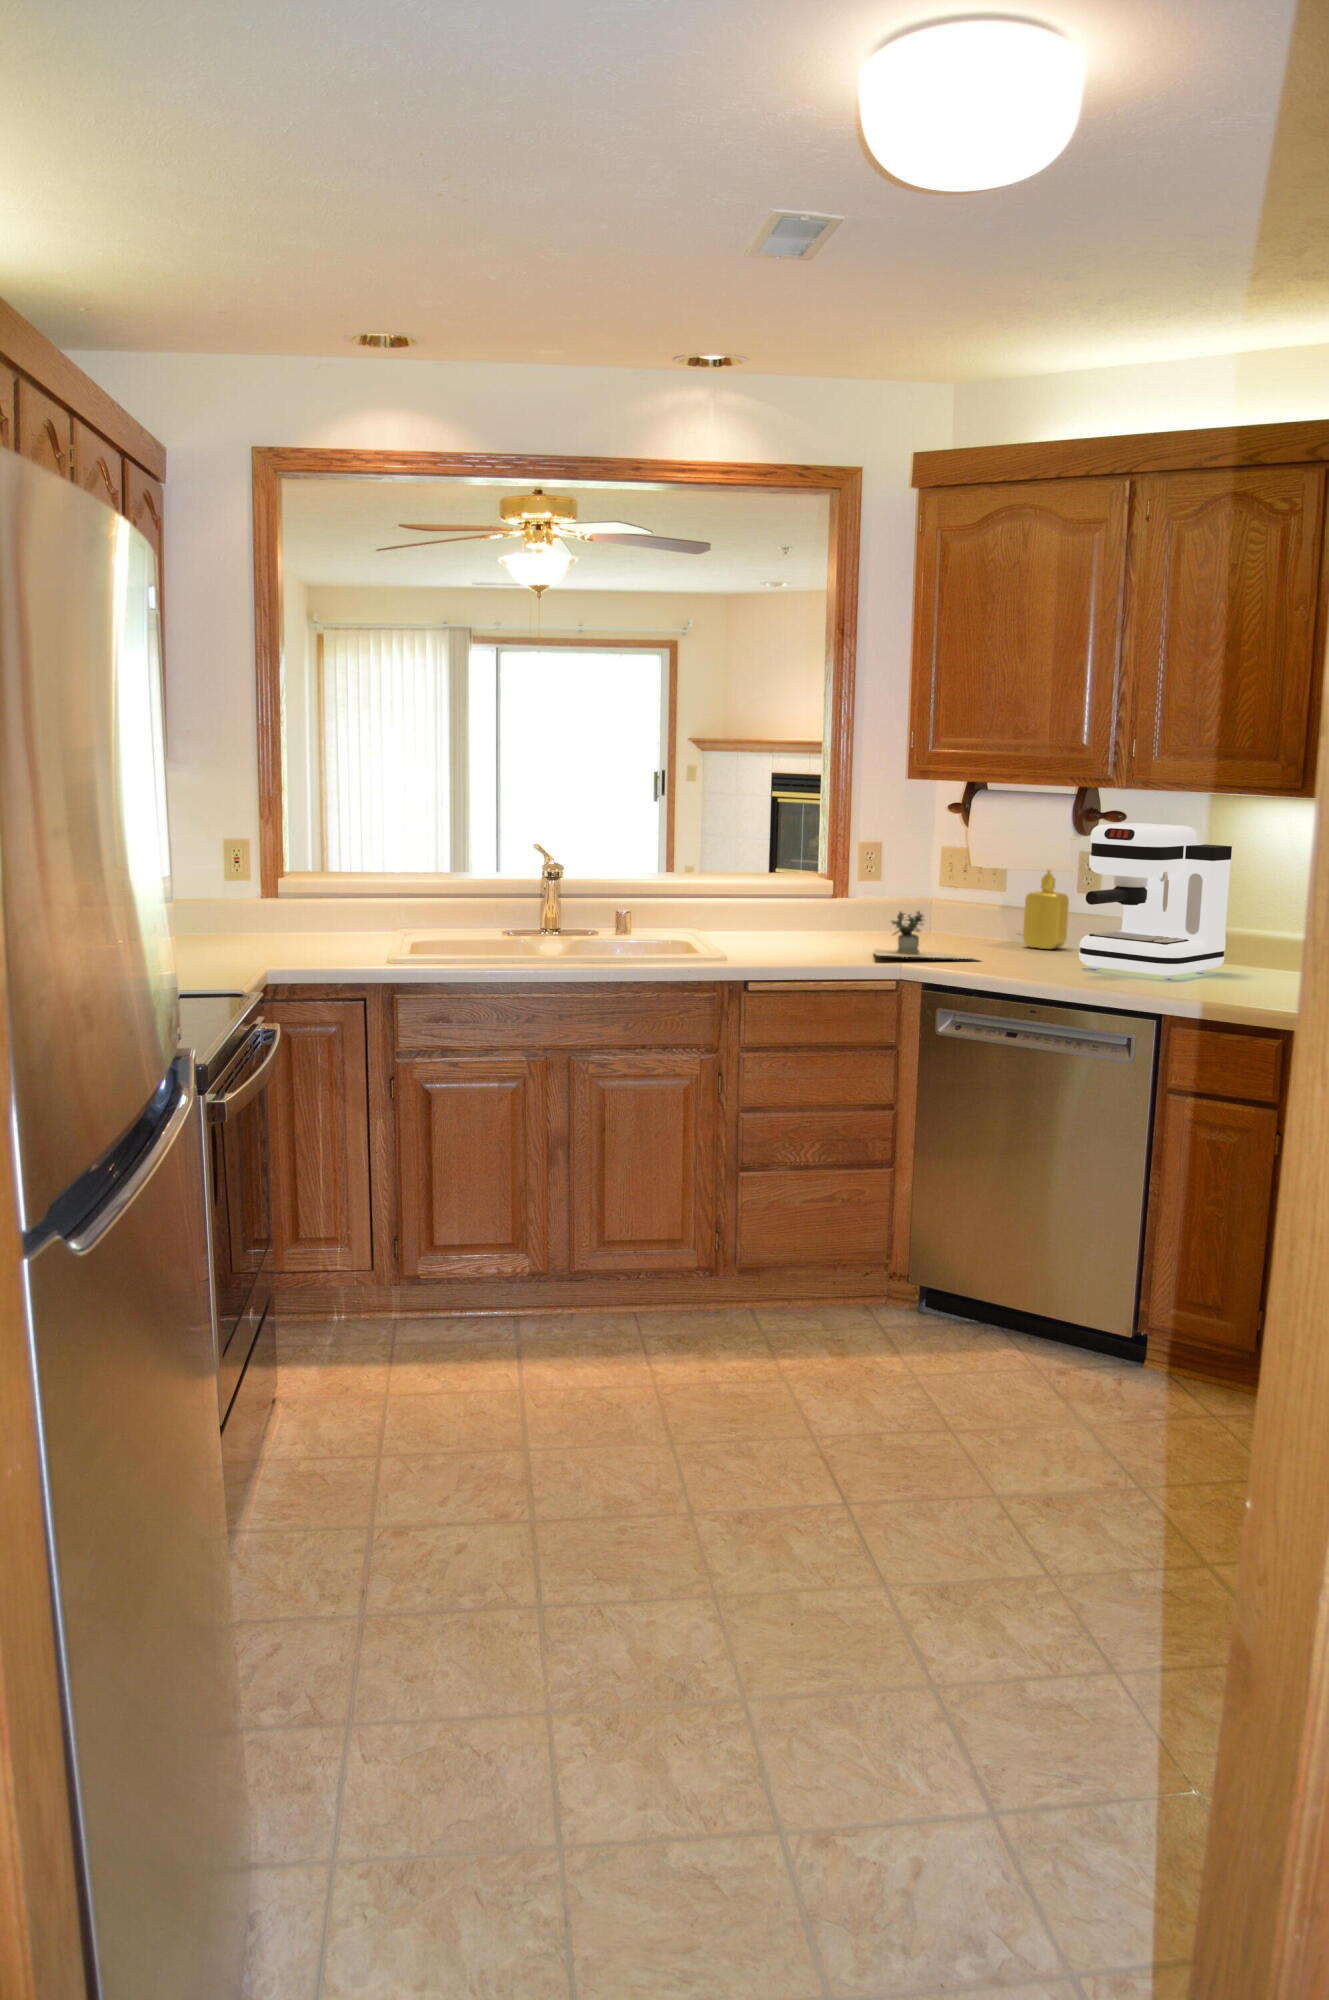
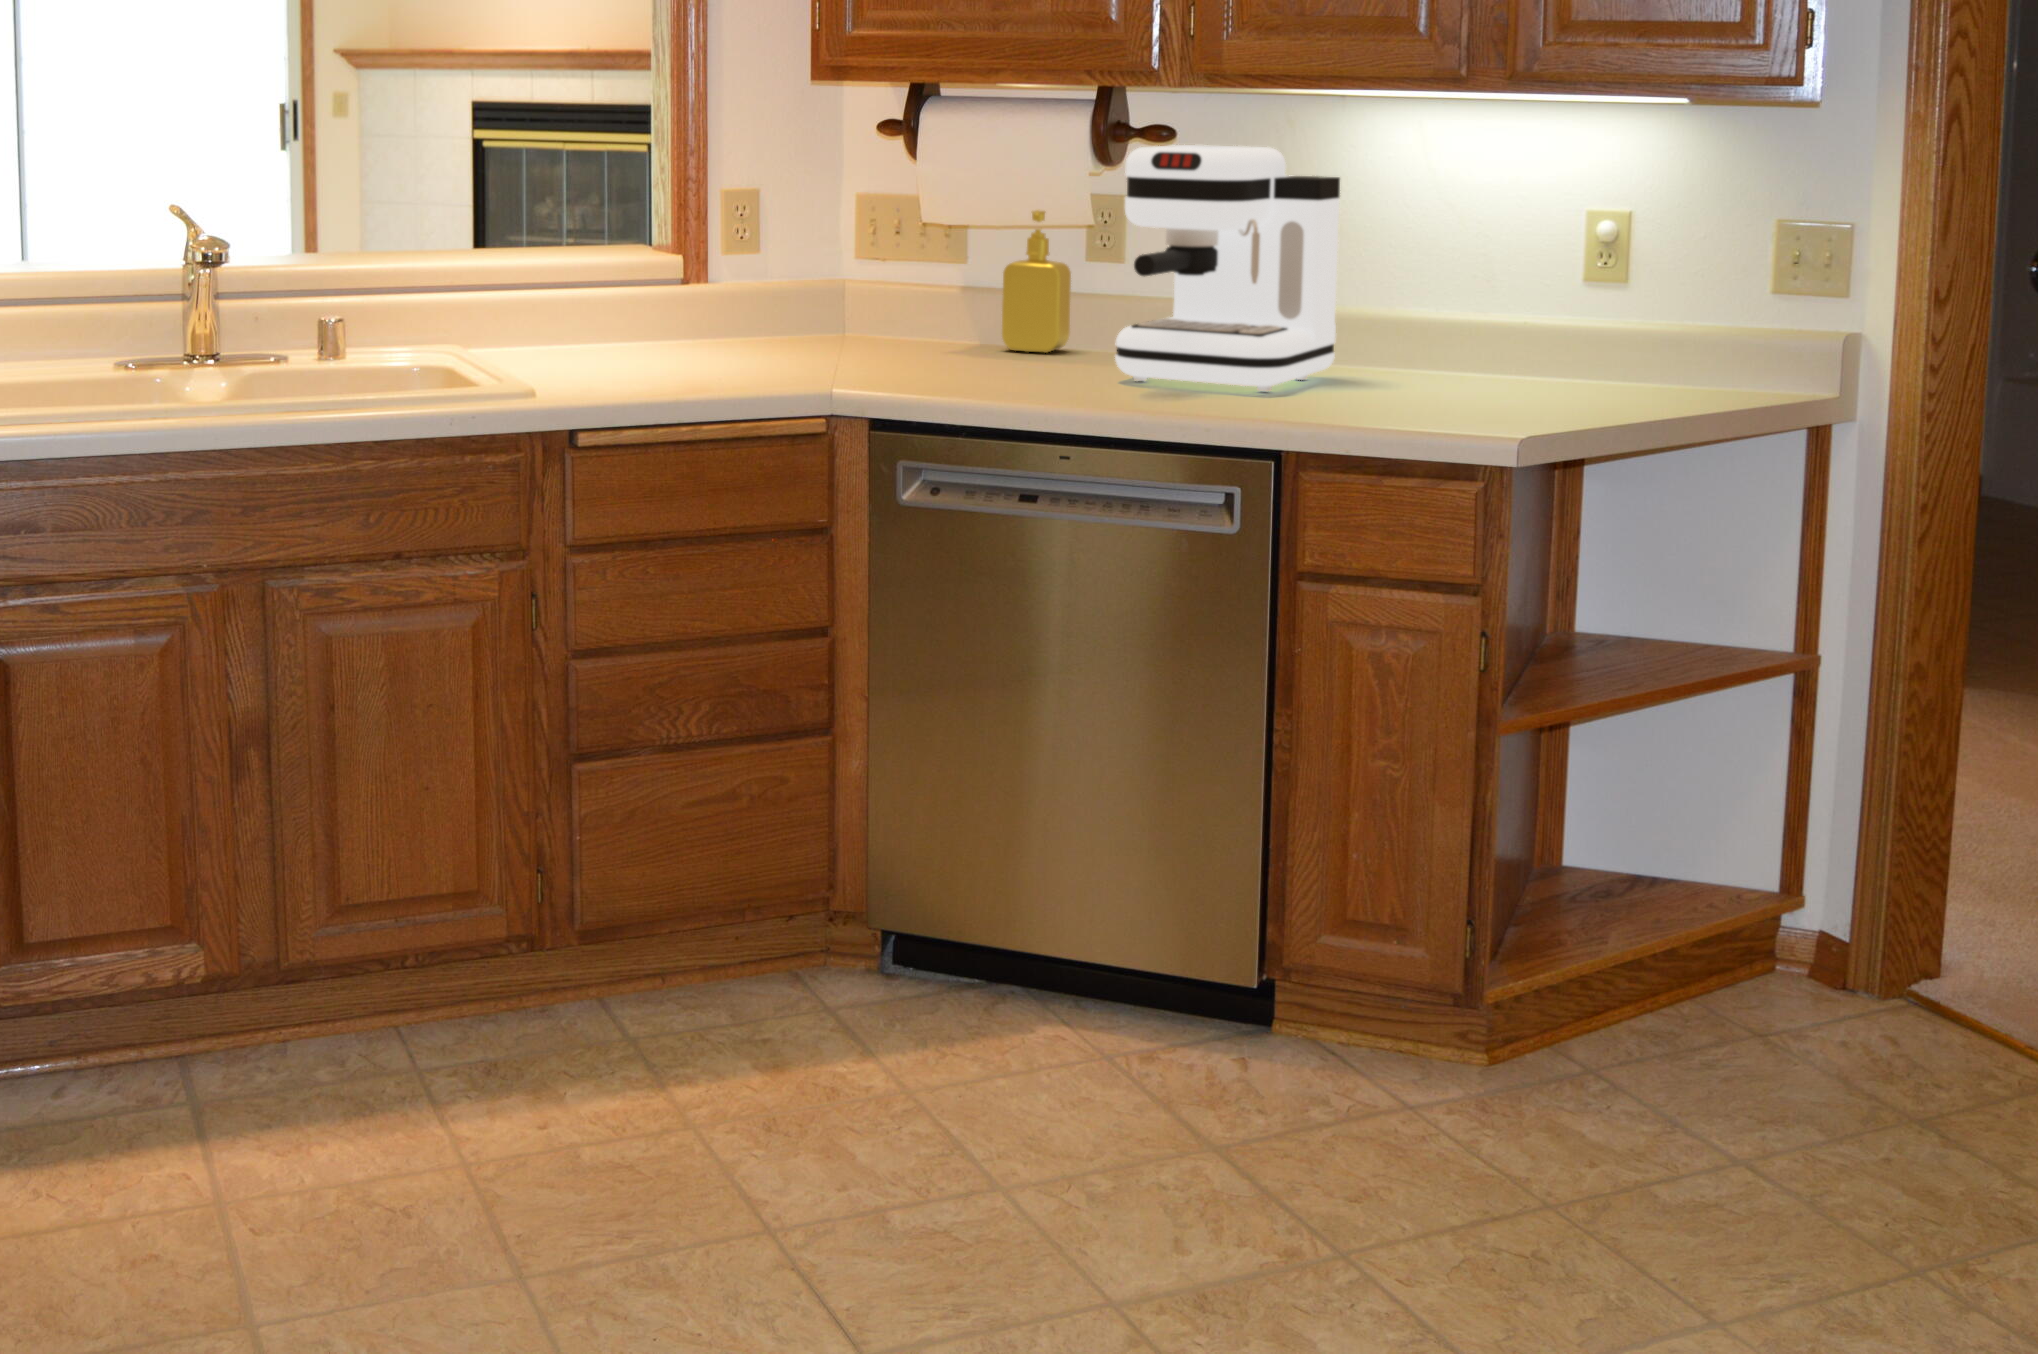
potted plant: present [874,911,975,959] -> none [775,296,1020,375]

